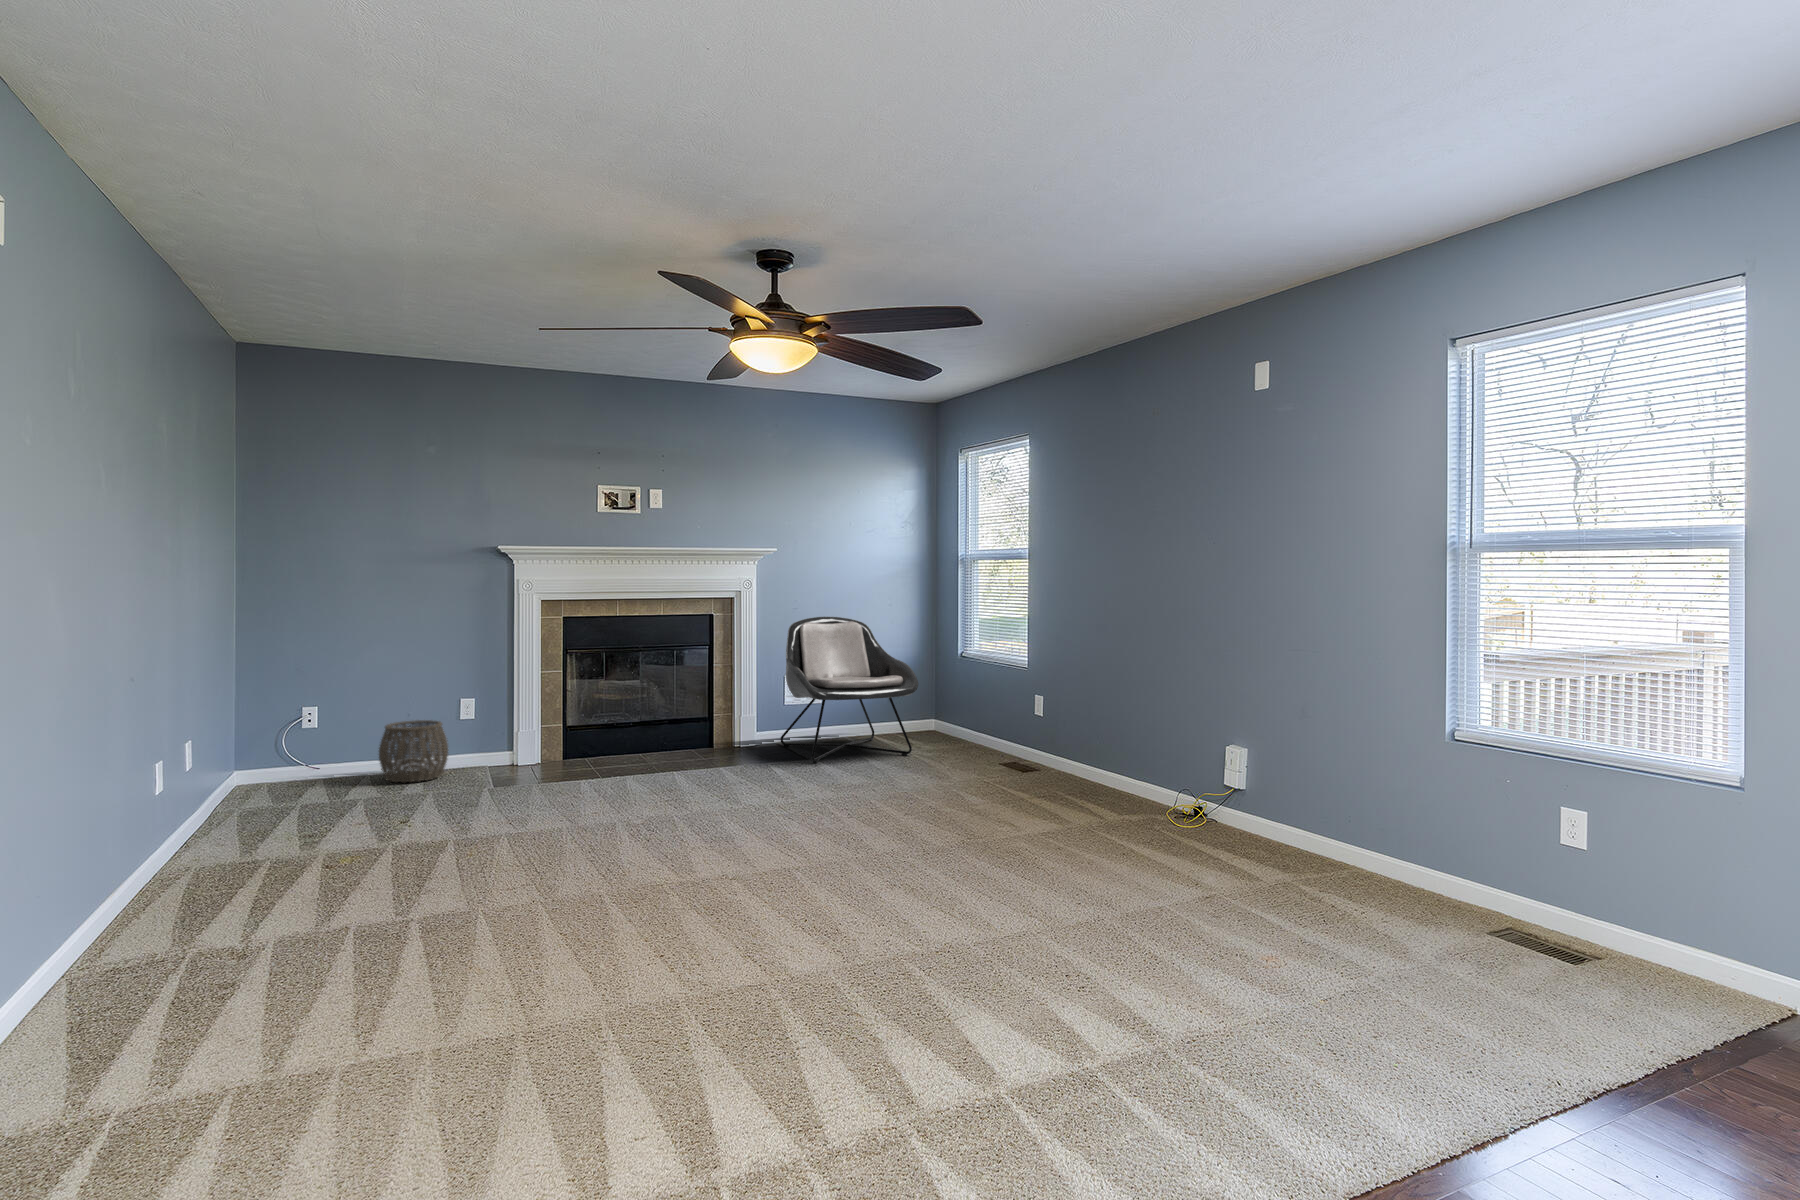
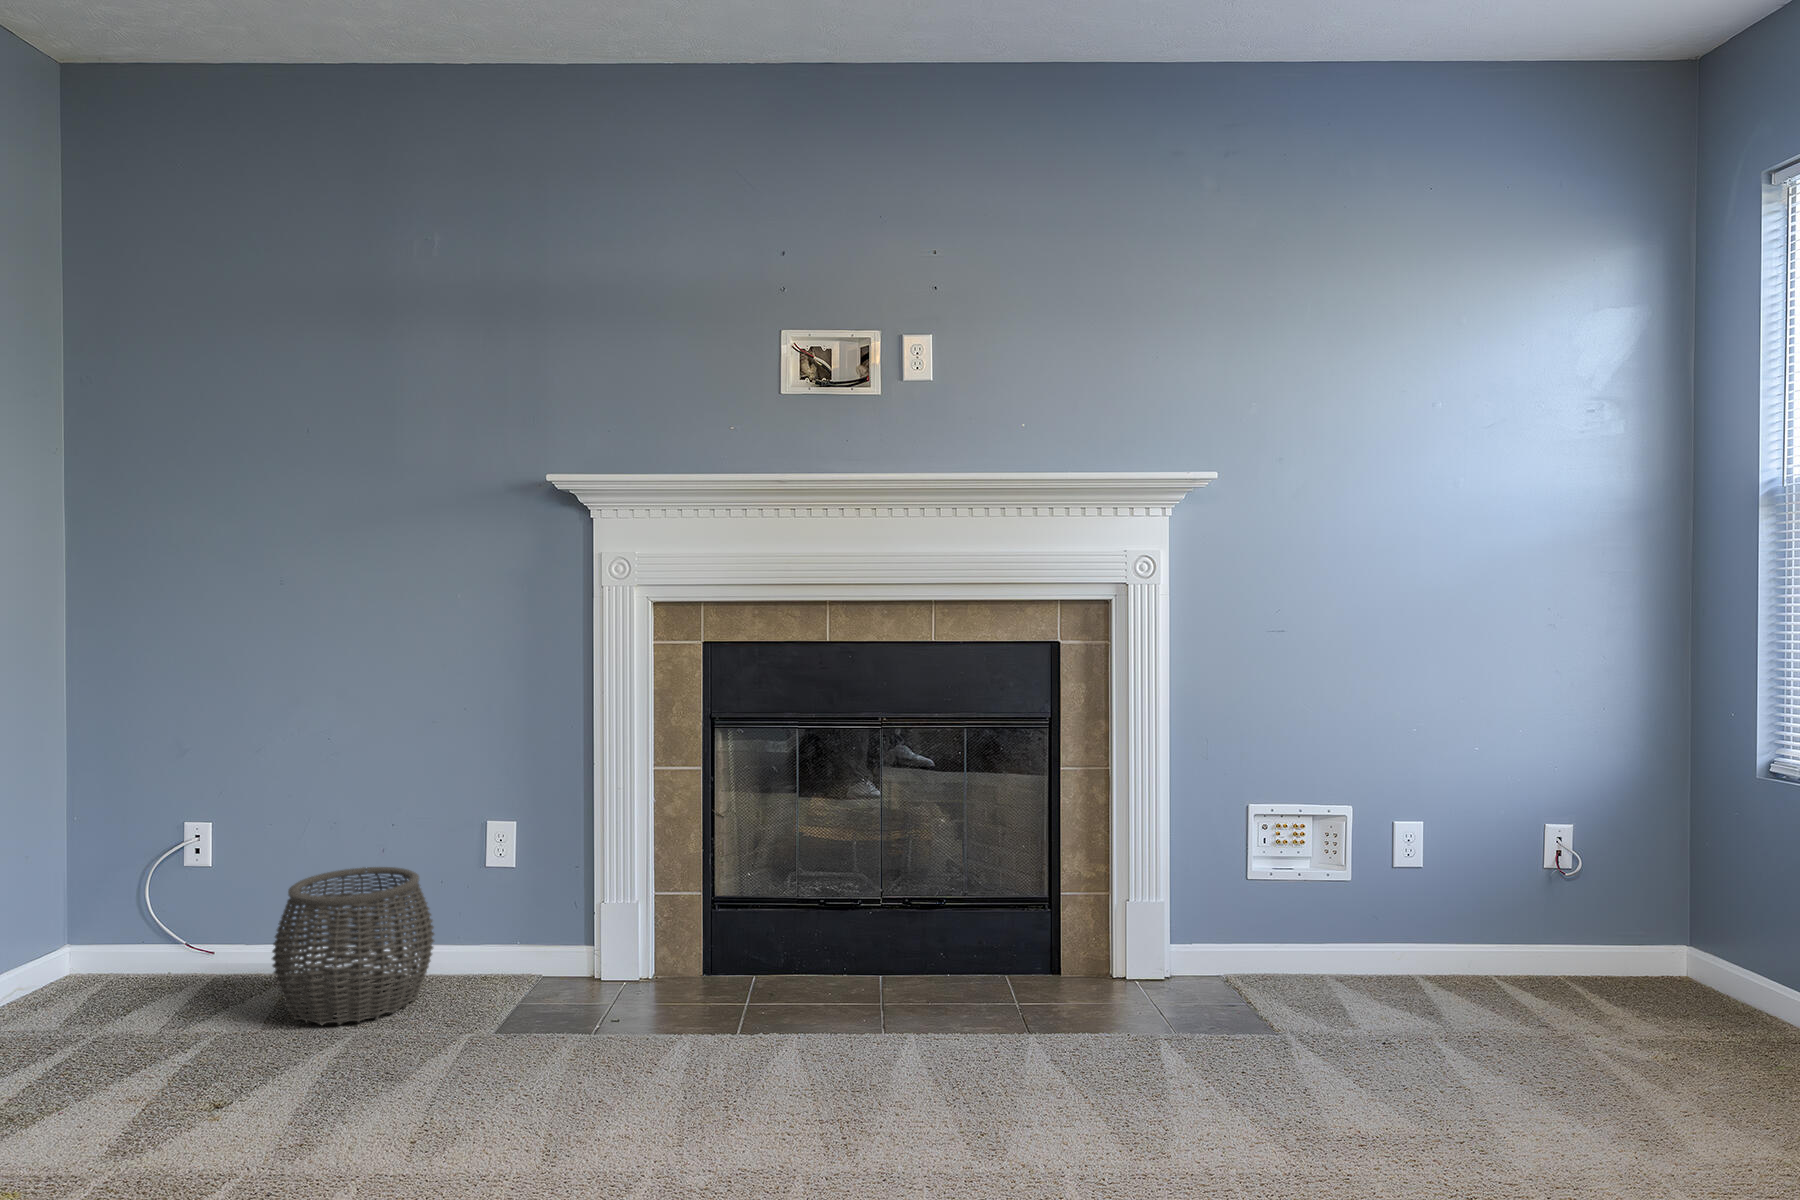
lounge chair: present [781,616,918,763] -> none [1232,654,1697,1118]

